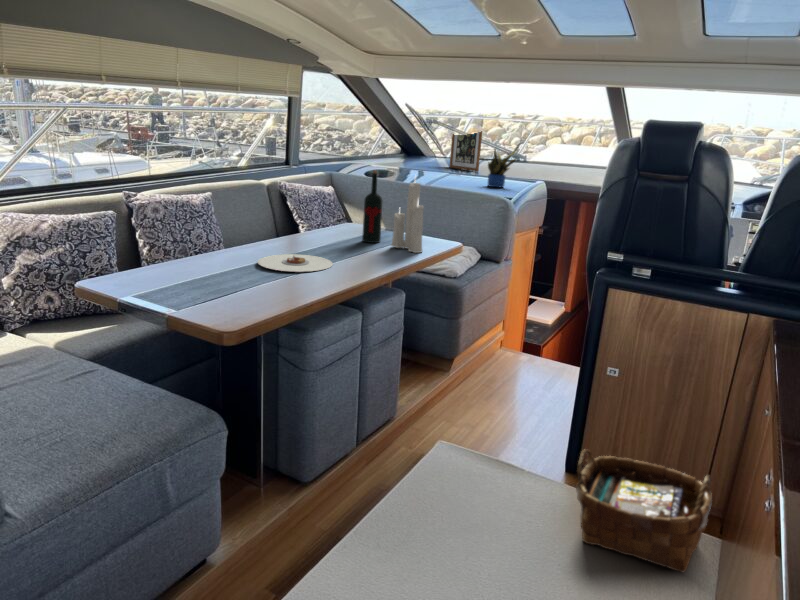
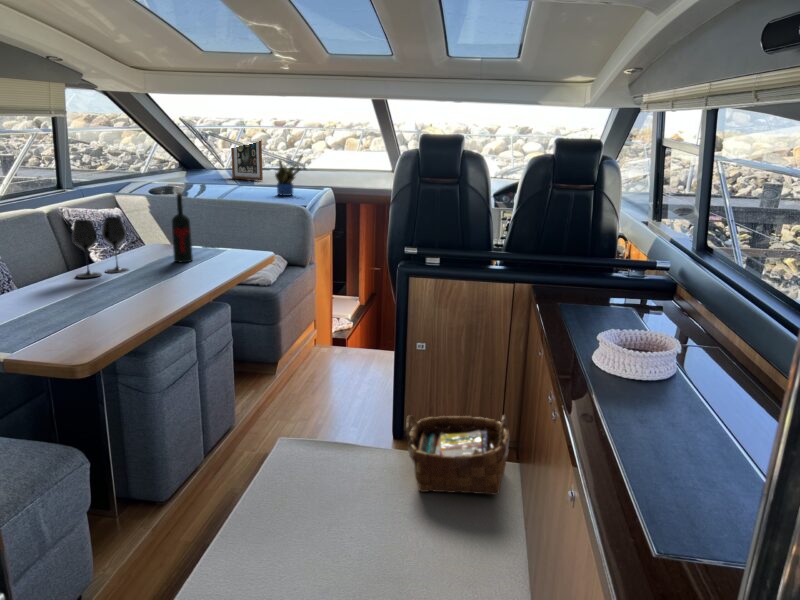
candle: present [391,182,423,253] -> none [205,189,238,267]
wine glass: none [268,190,319,247] -> present [72,217,128,278]
plate: present [258,254,333,272] -> none [75,282,156,300]

